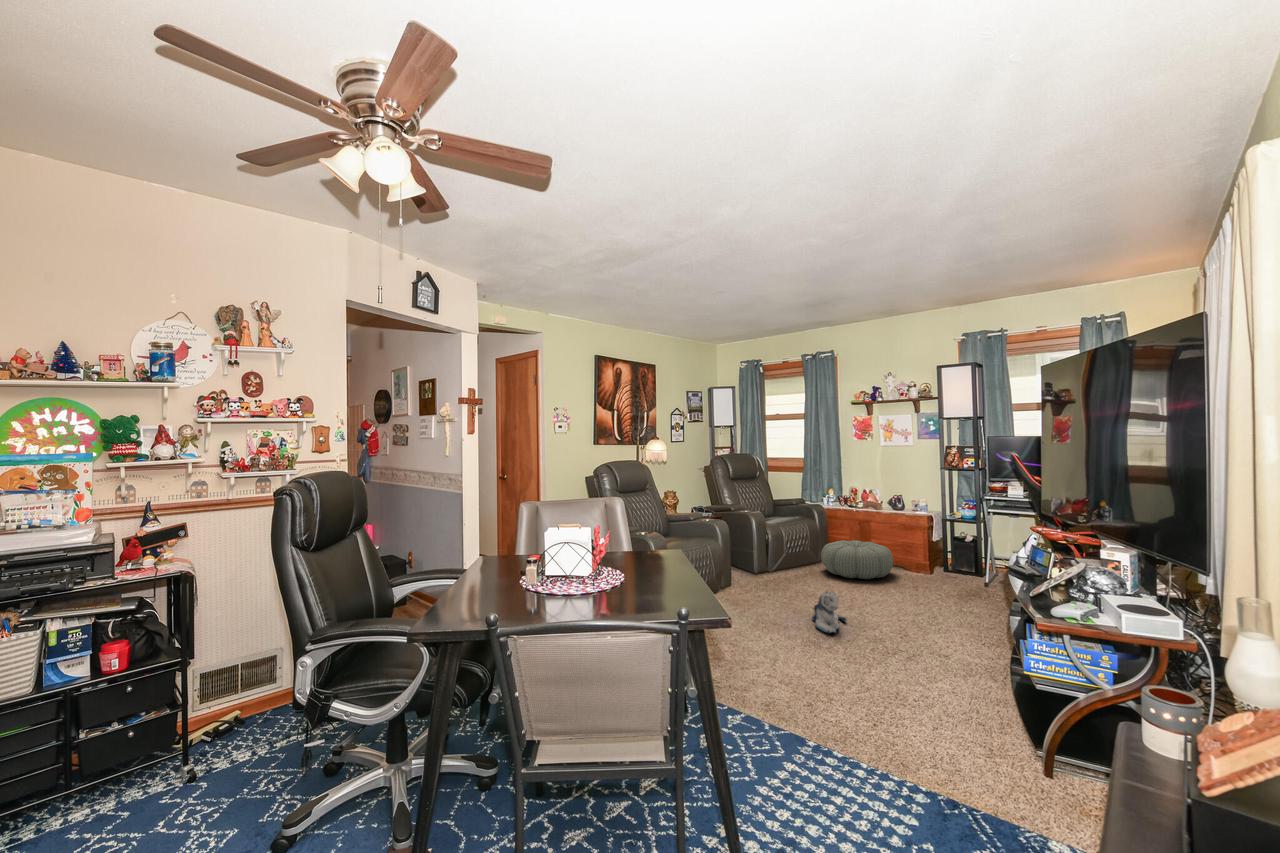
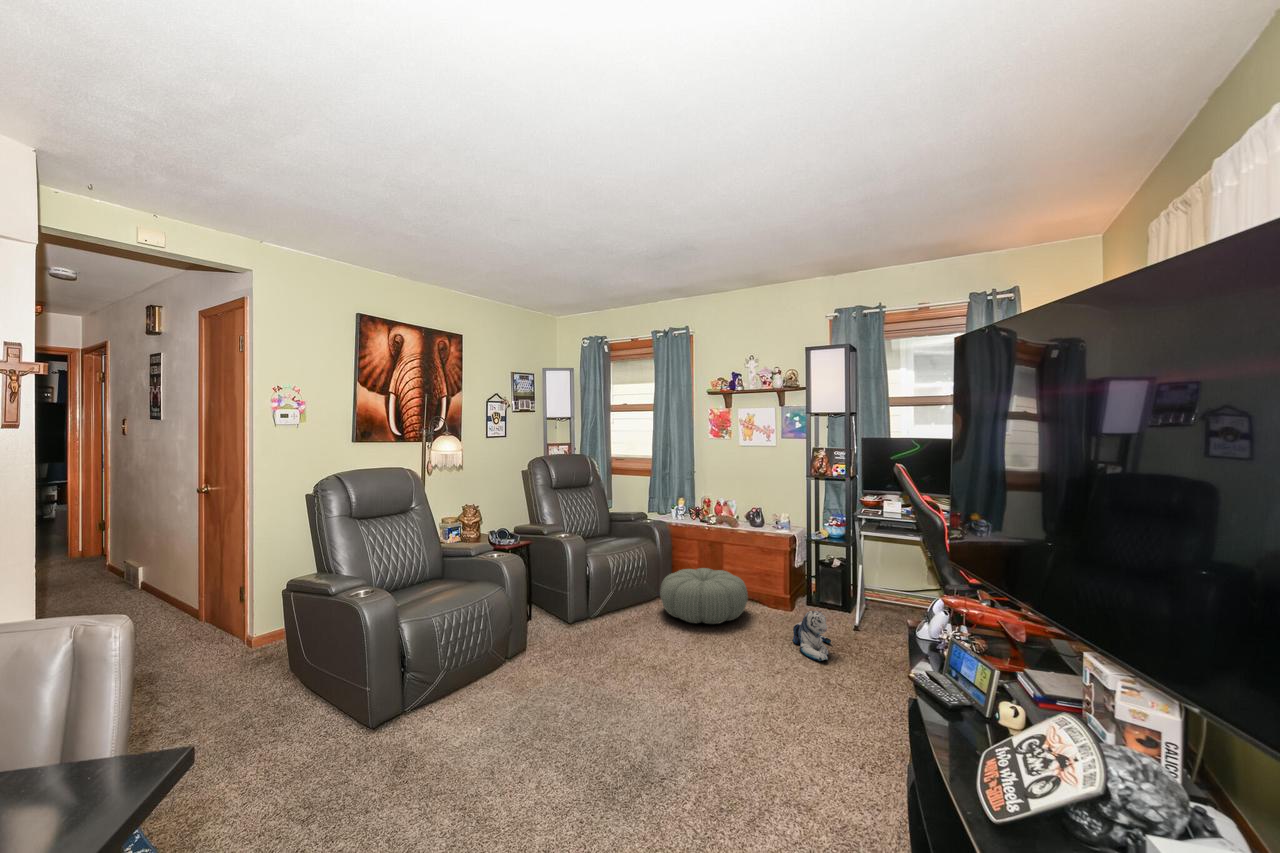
plush toy: present [812,591,846,633] -> present [792,611,831,661]

